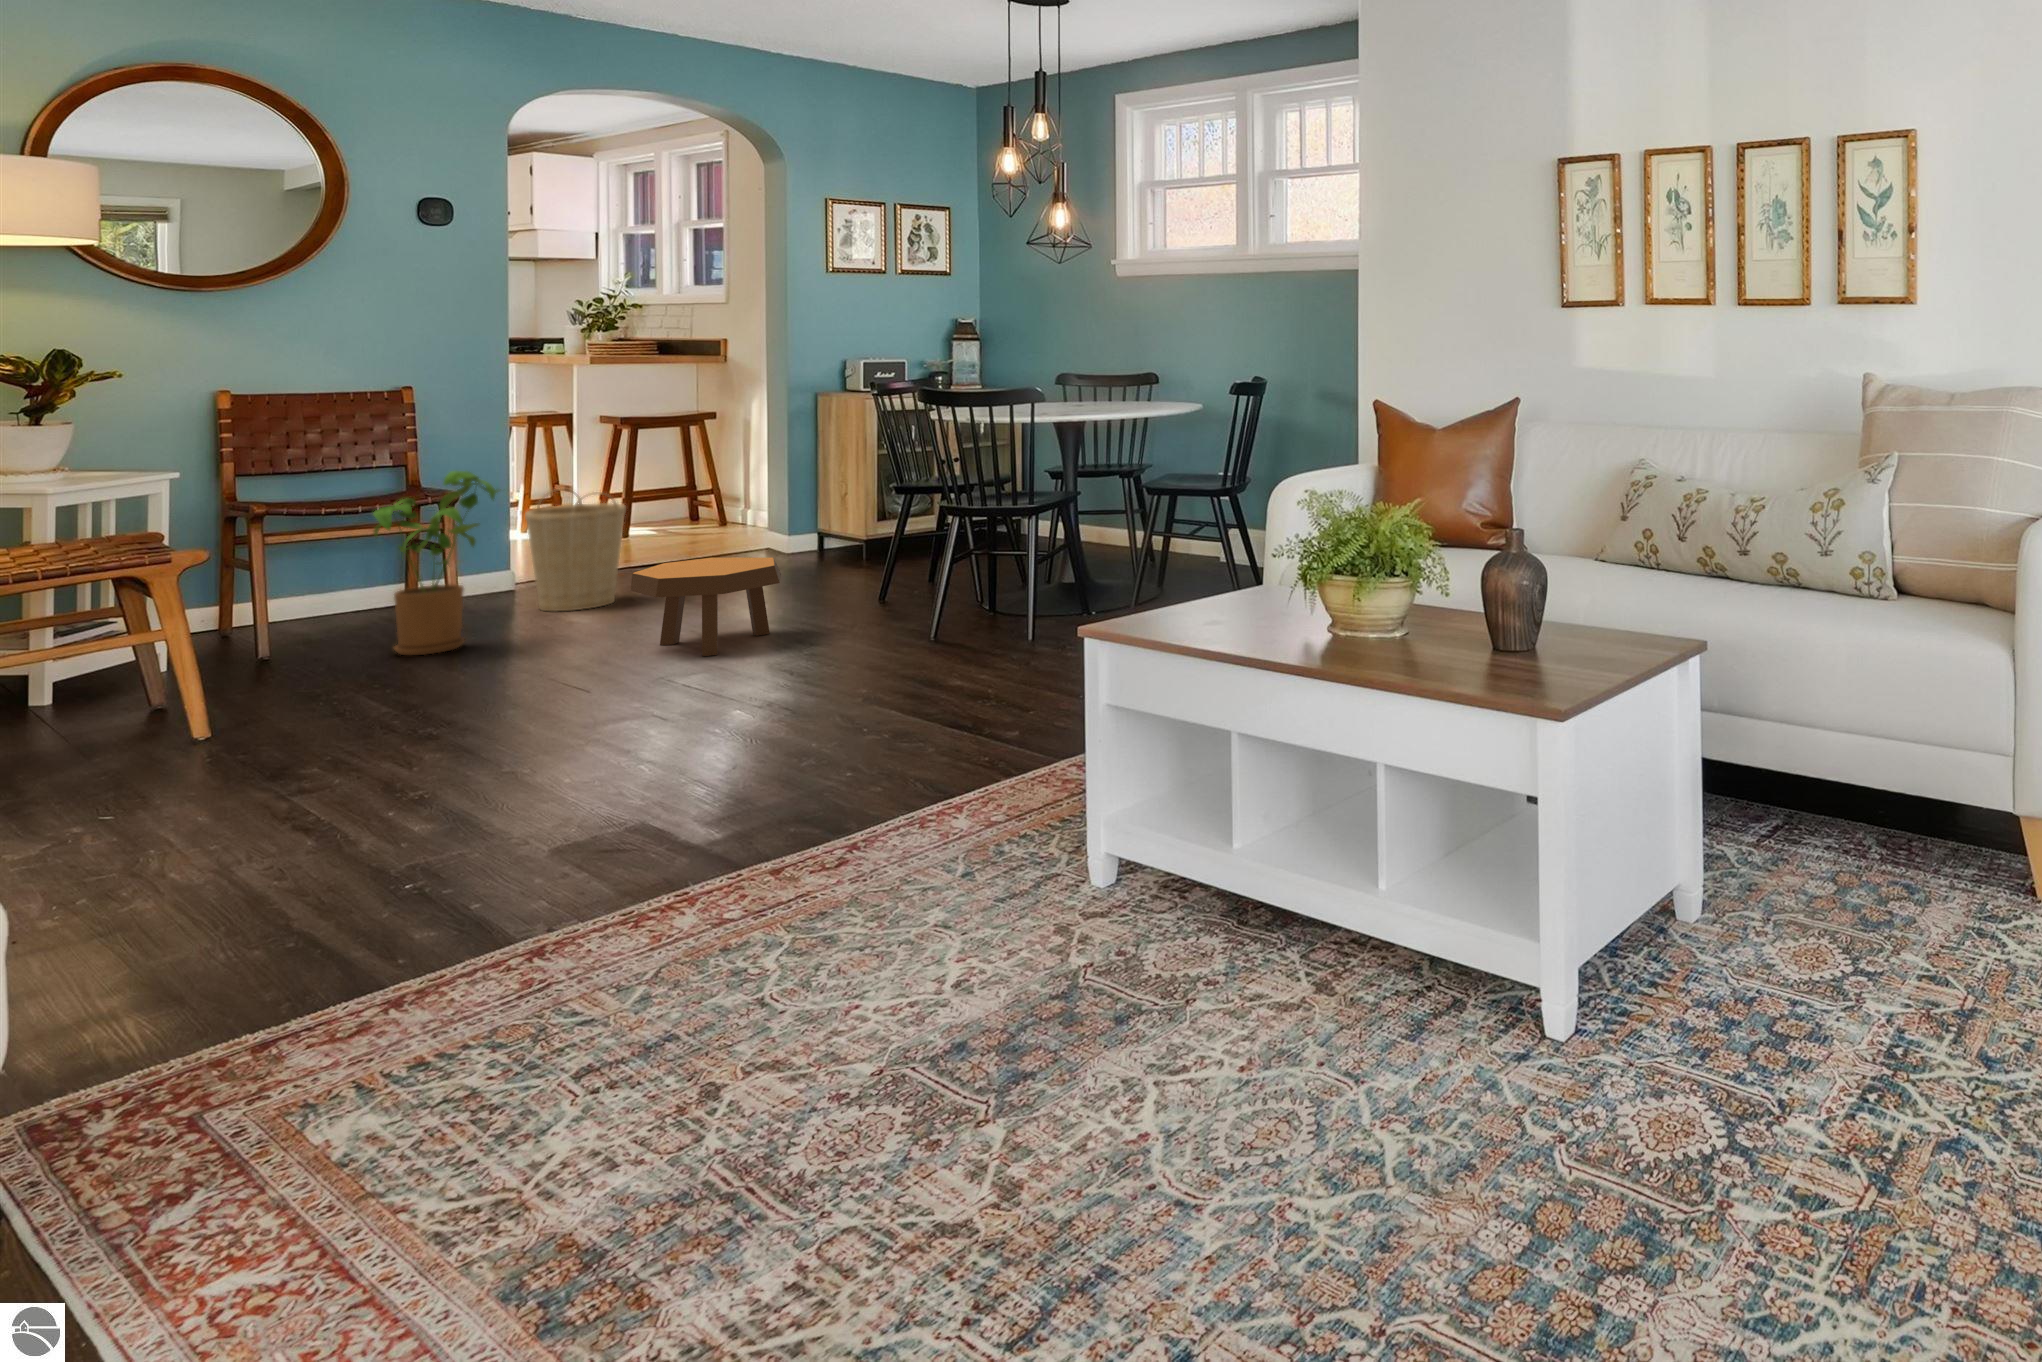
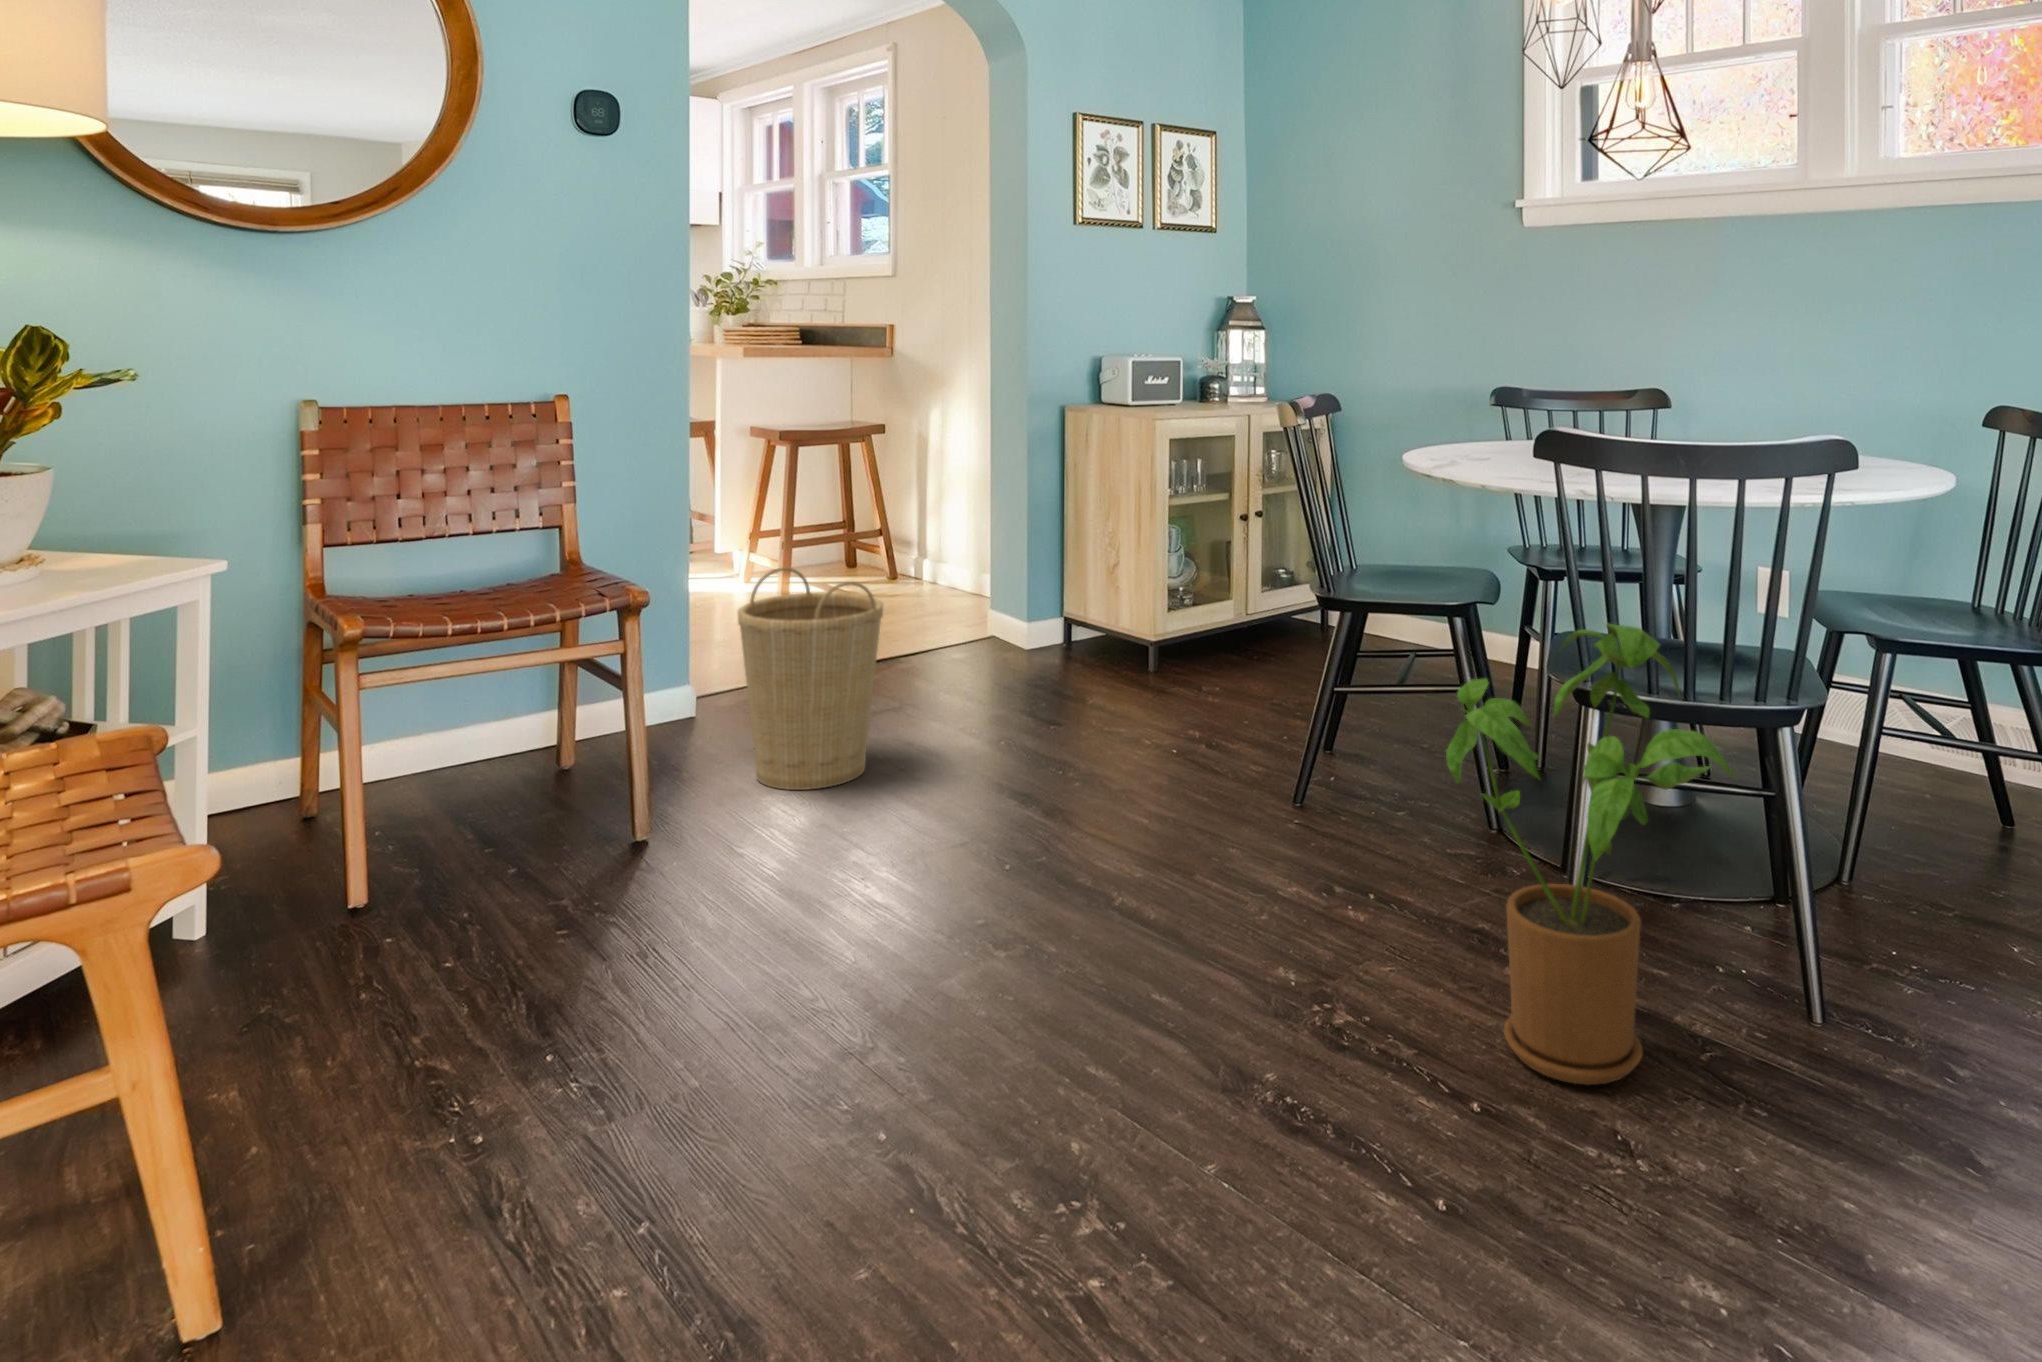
house plant: present [374,471,501,655] -> present [1446,624,1736,1085]
footstool: present [631,558,781,656] -> none [994,743,1271,1004]

